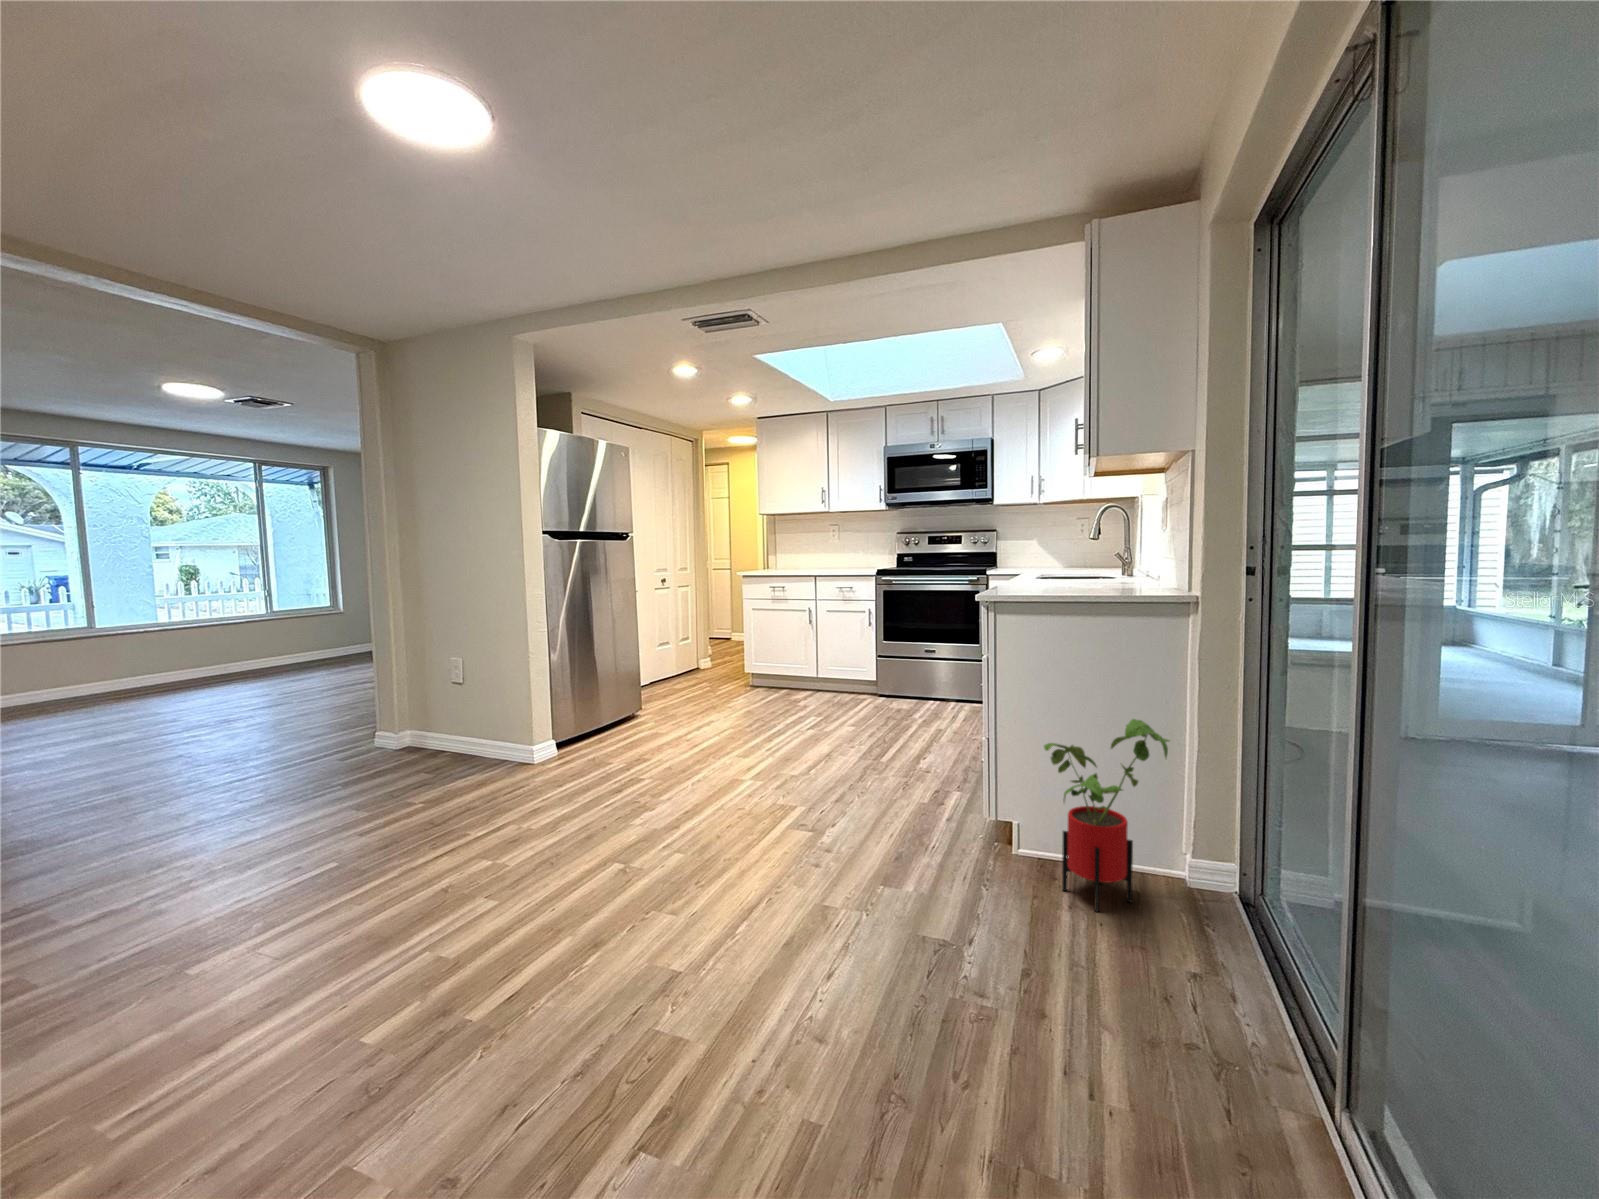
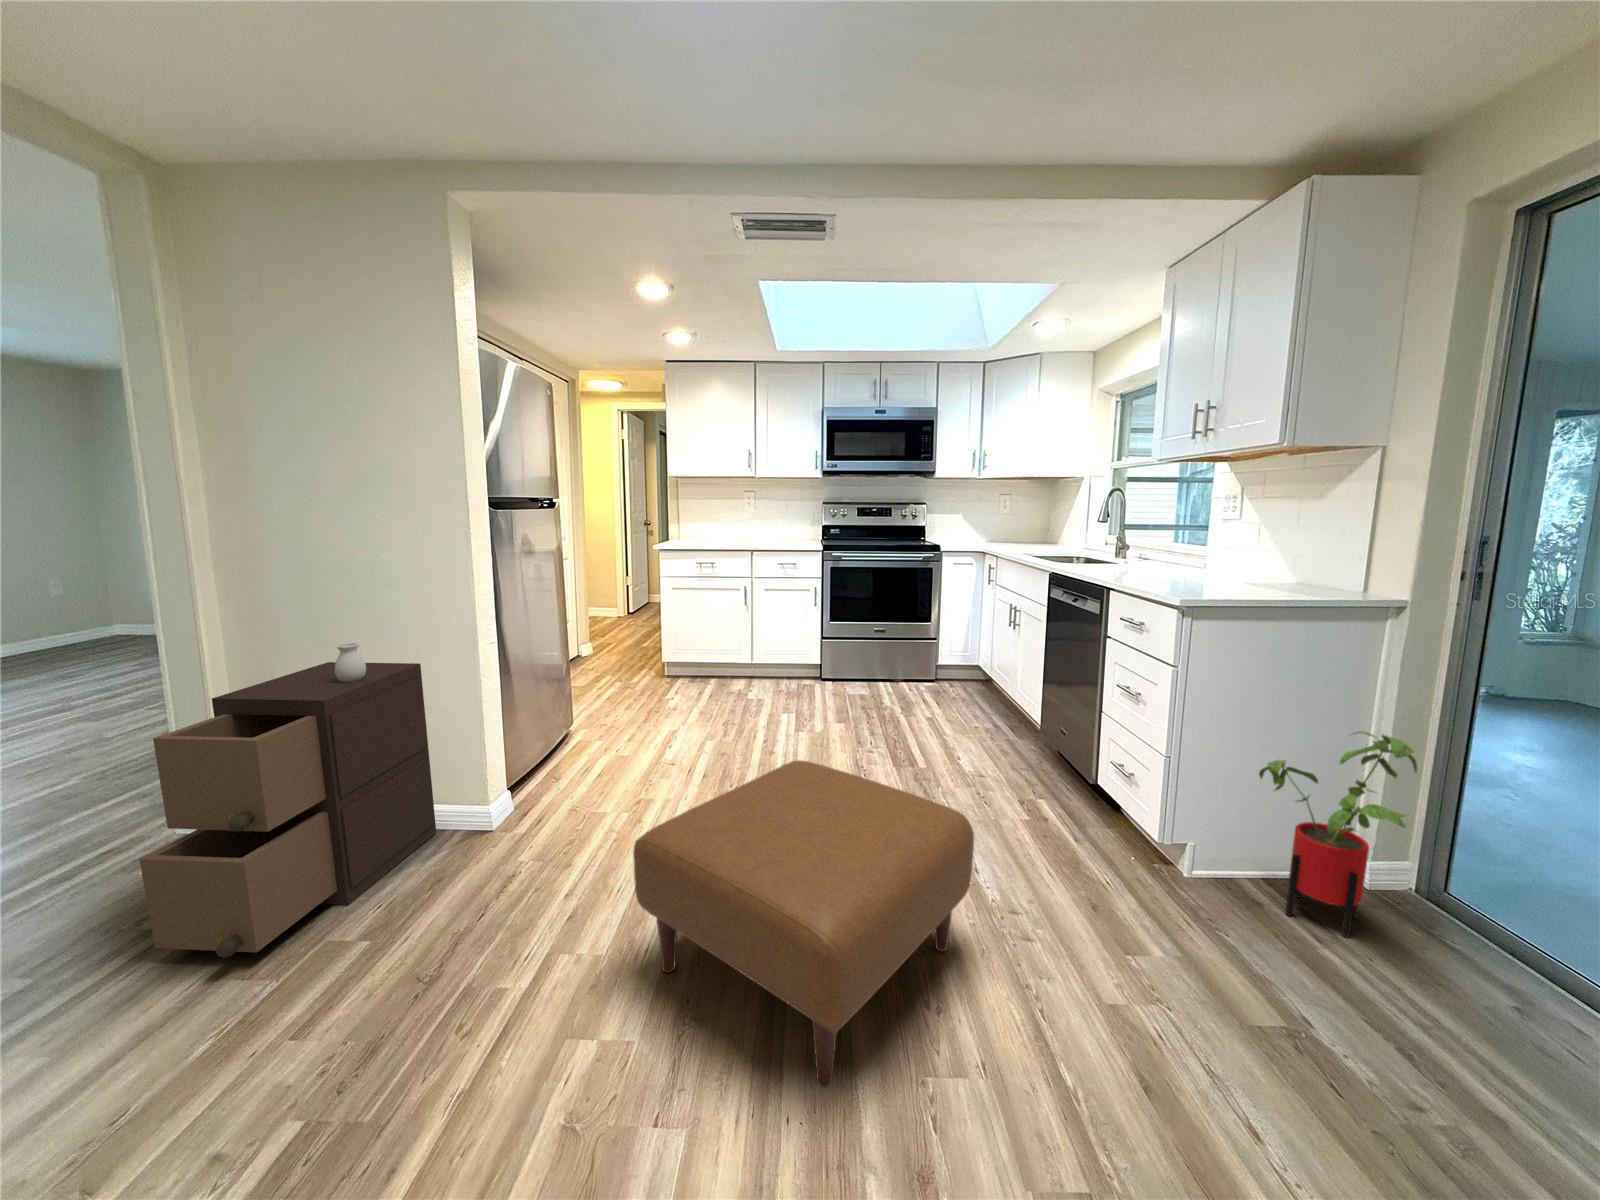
storage cabinet: none [325,623,504,796] -> present [140,643,436,957]
ottoman: none [537,718,759,903] -> present [633,760,974,1087]

